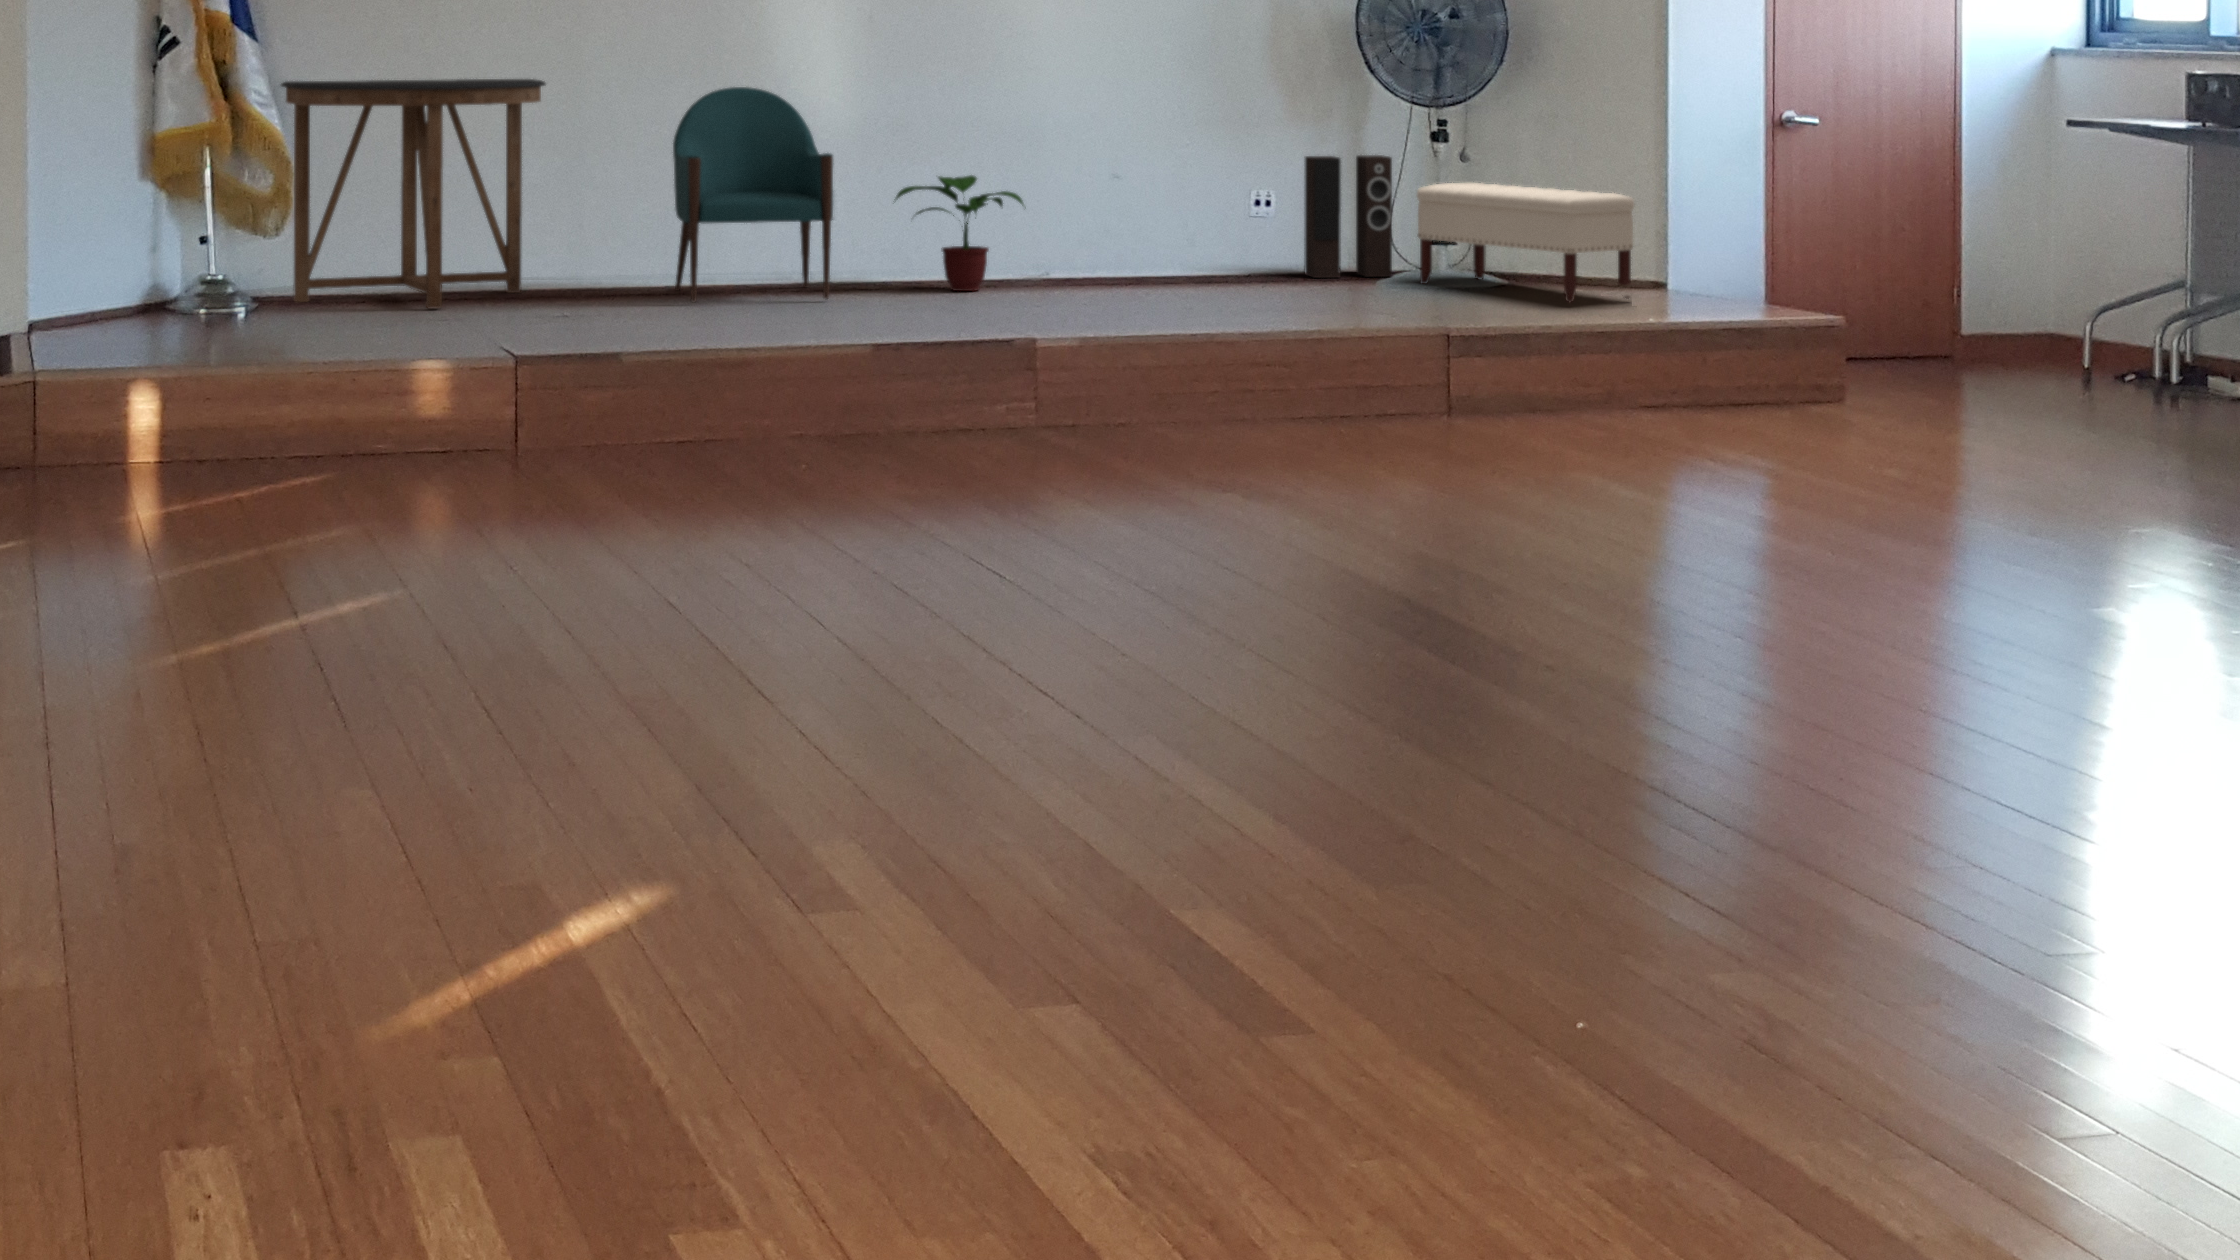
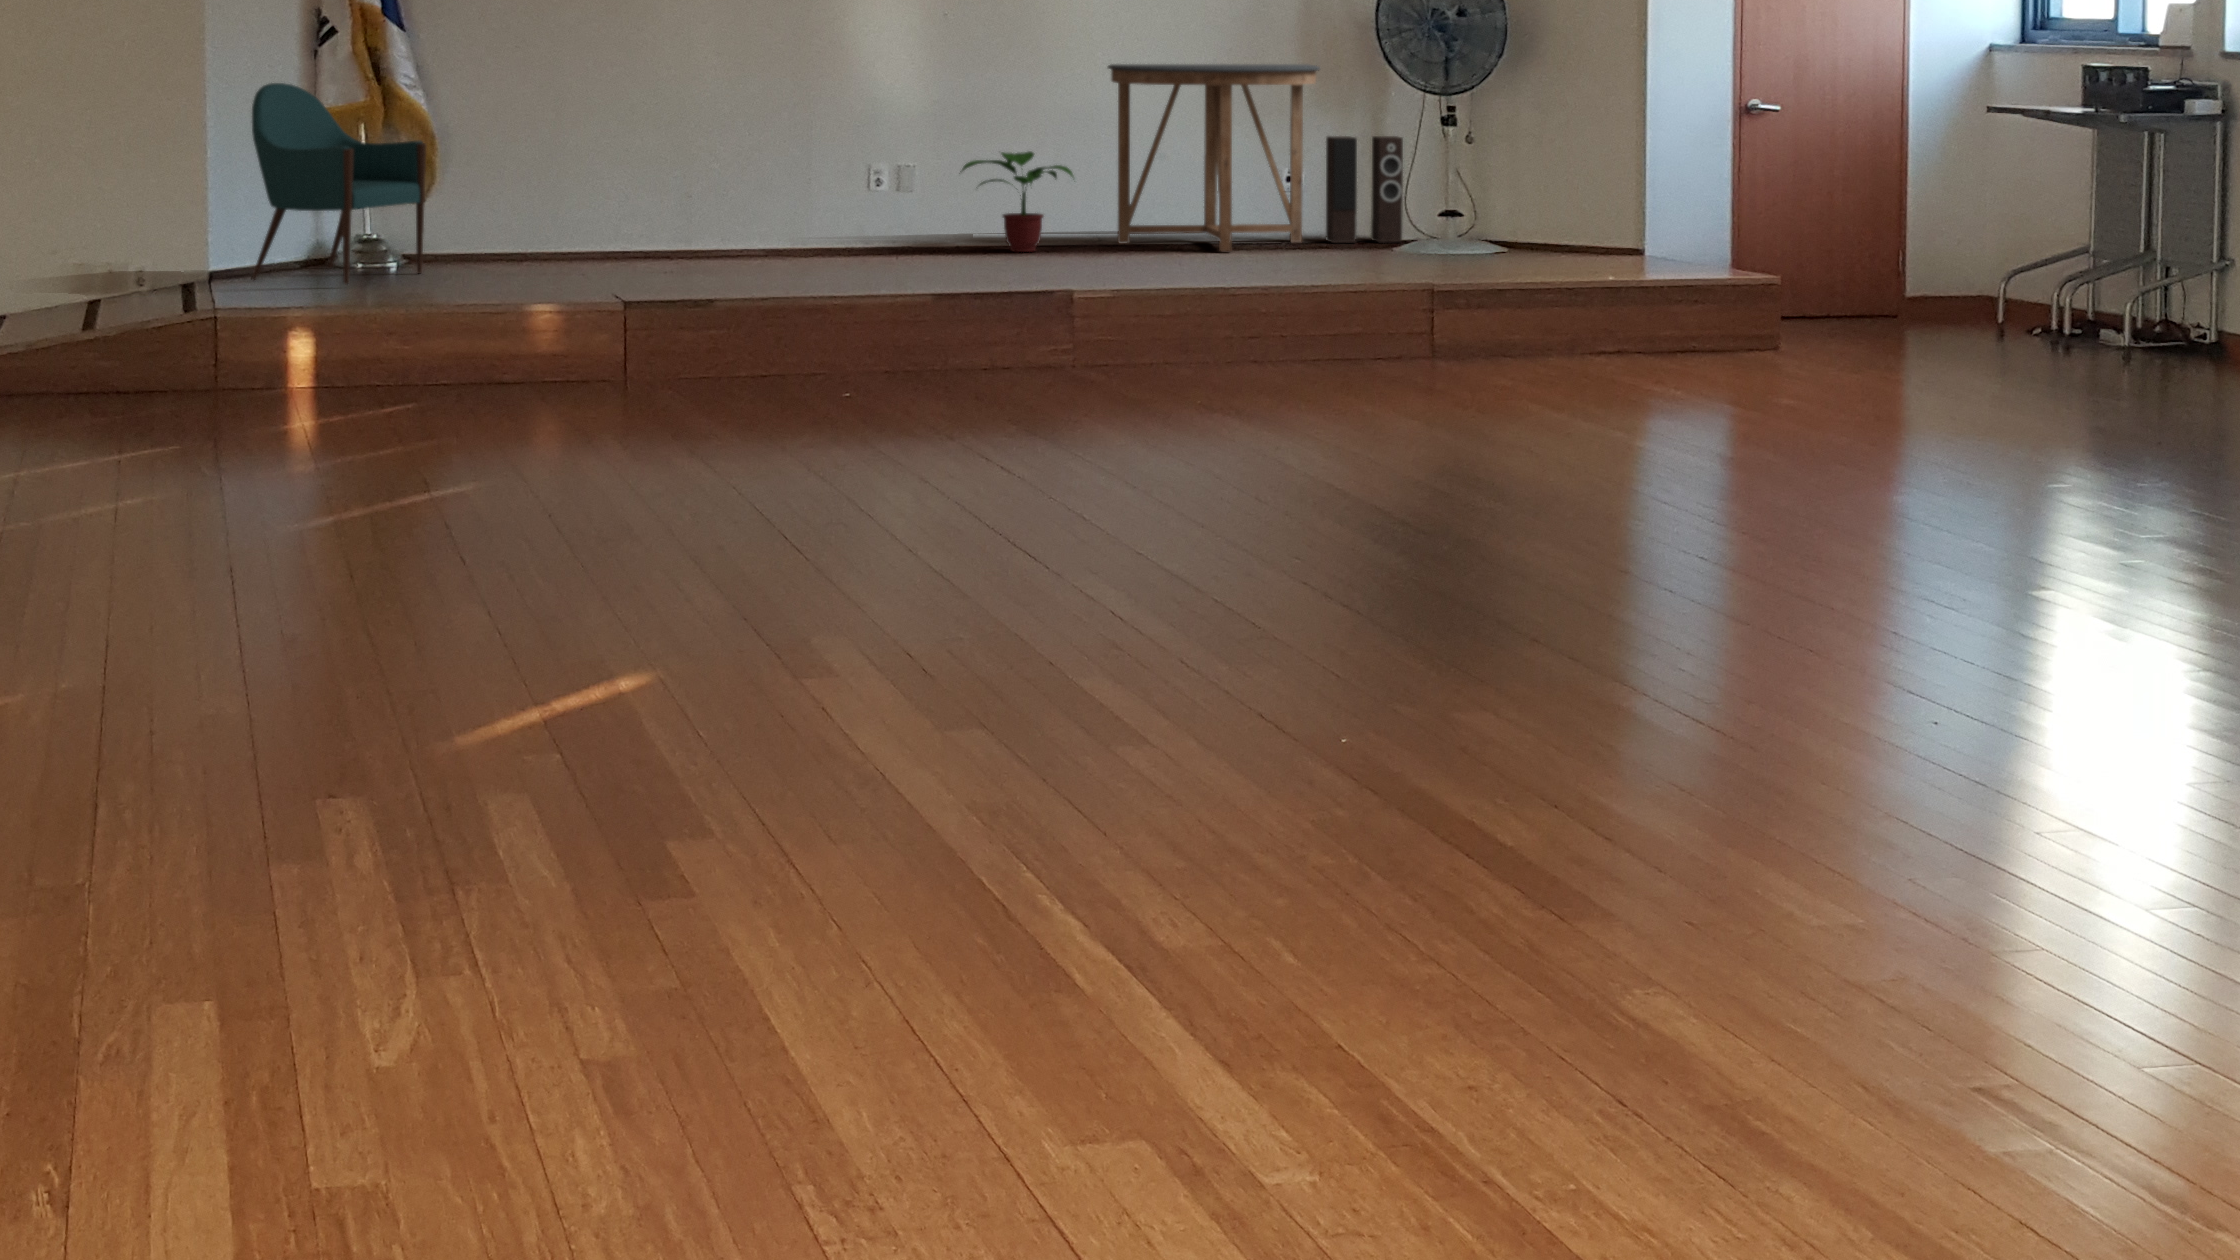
console table: present [281,79,546,308] -> present [1108,64,1320,251]
chair: present [673,87,833,303] -> present [251,83,427,284]
bench: present [1417,183,1634,303] -> none [1422,161,1608,264]

